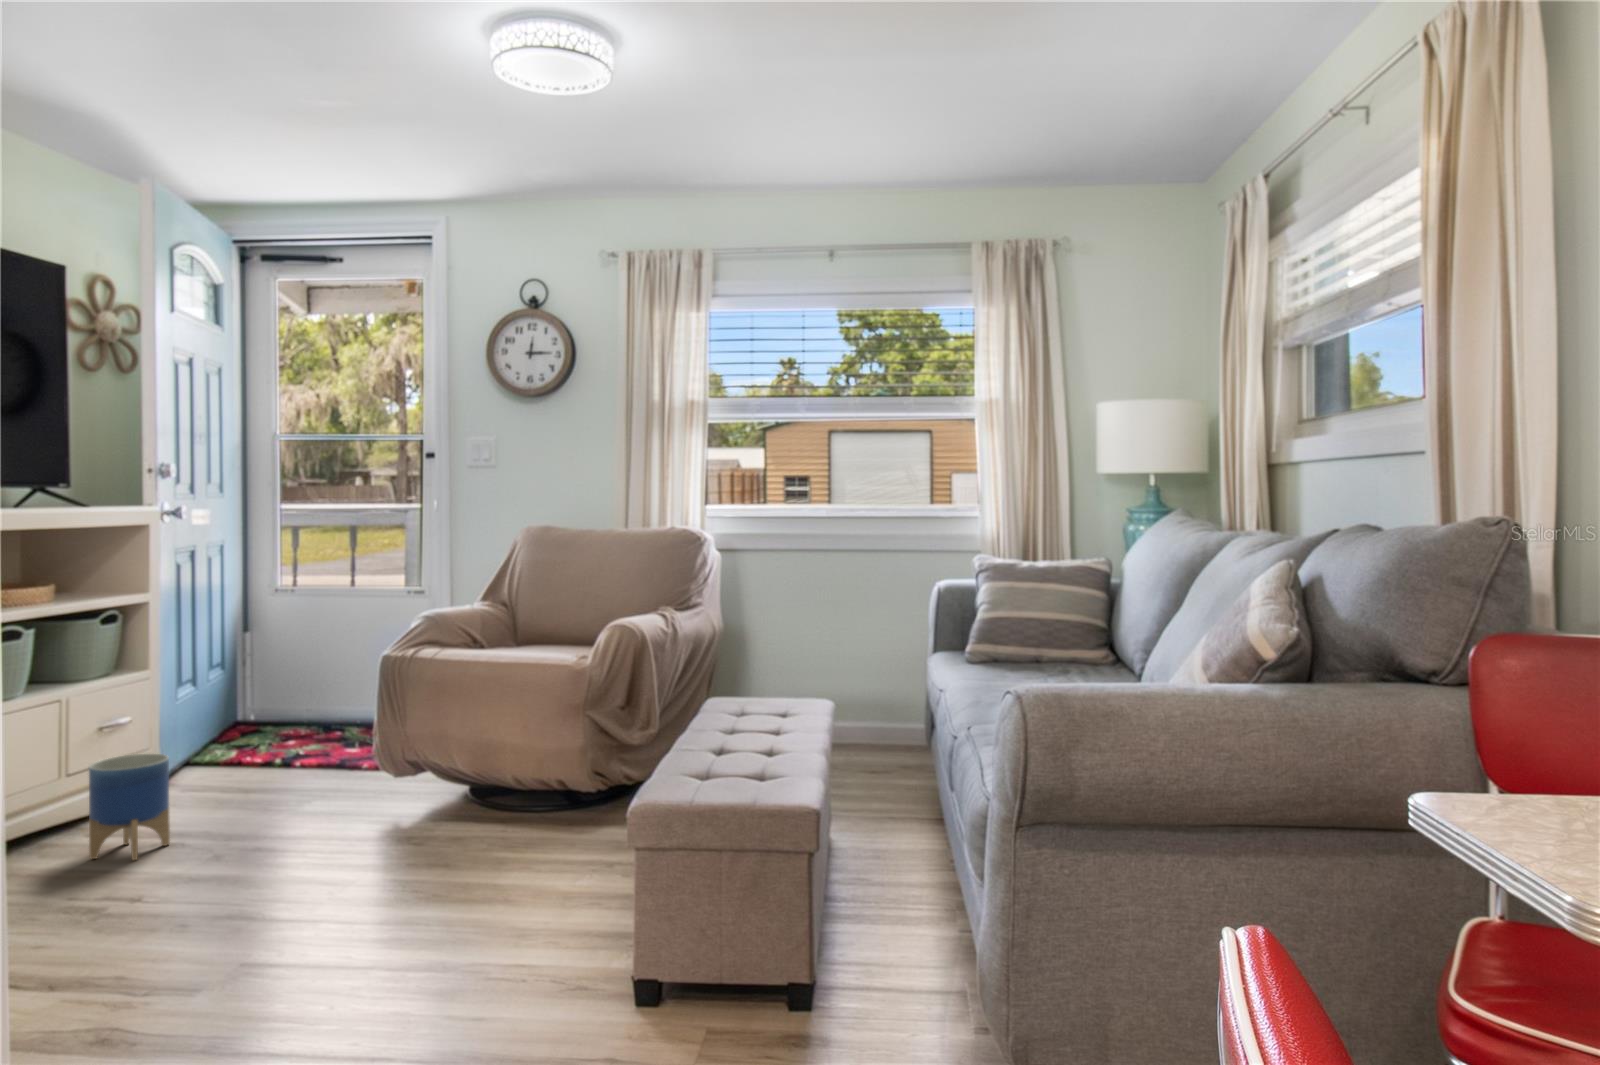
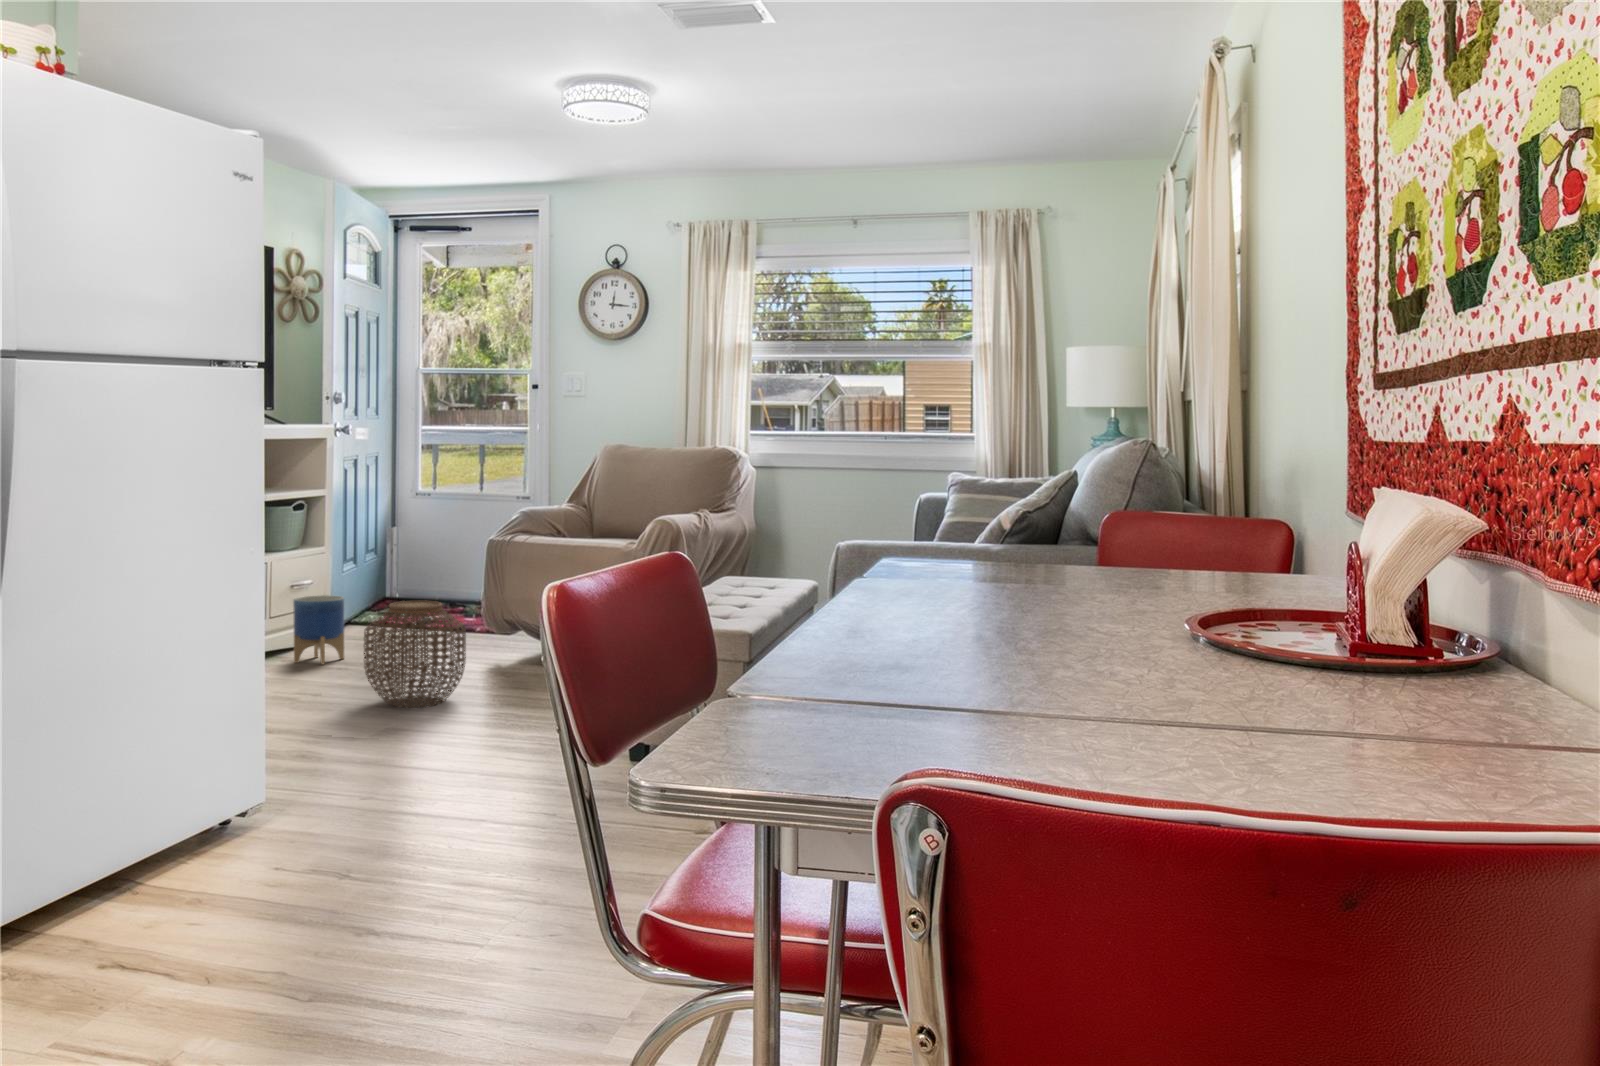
woven basket: none [192,781,359,959] -> present [364,601,466,708]

